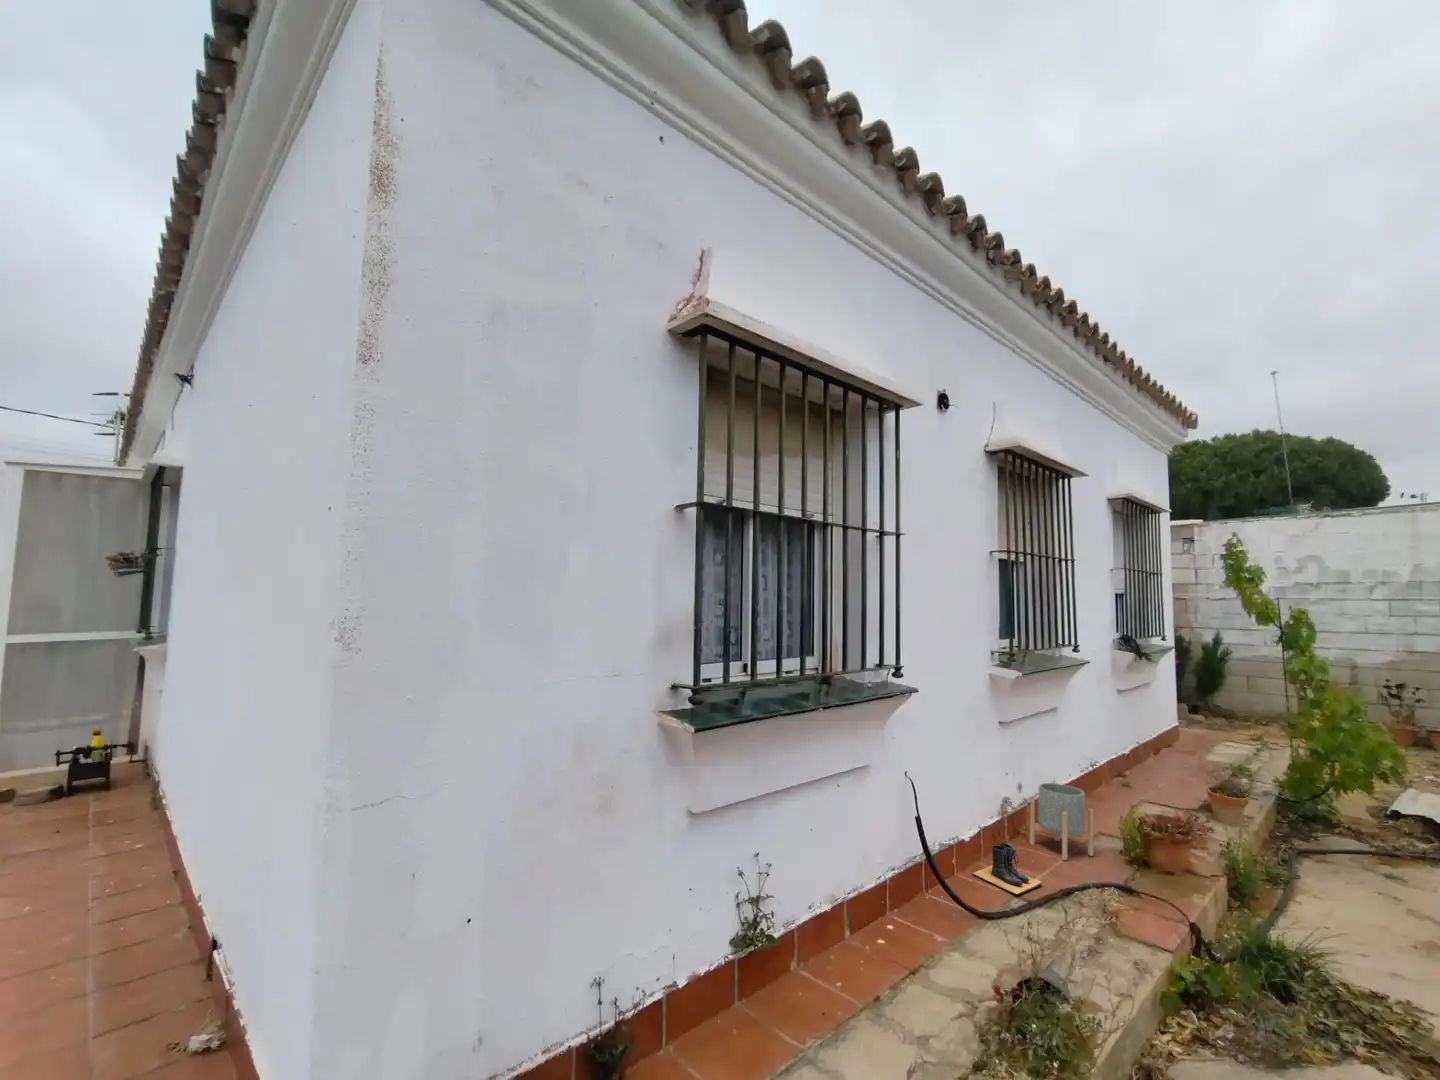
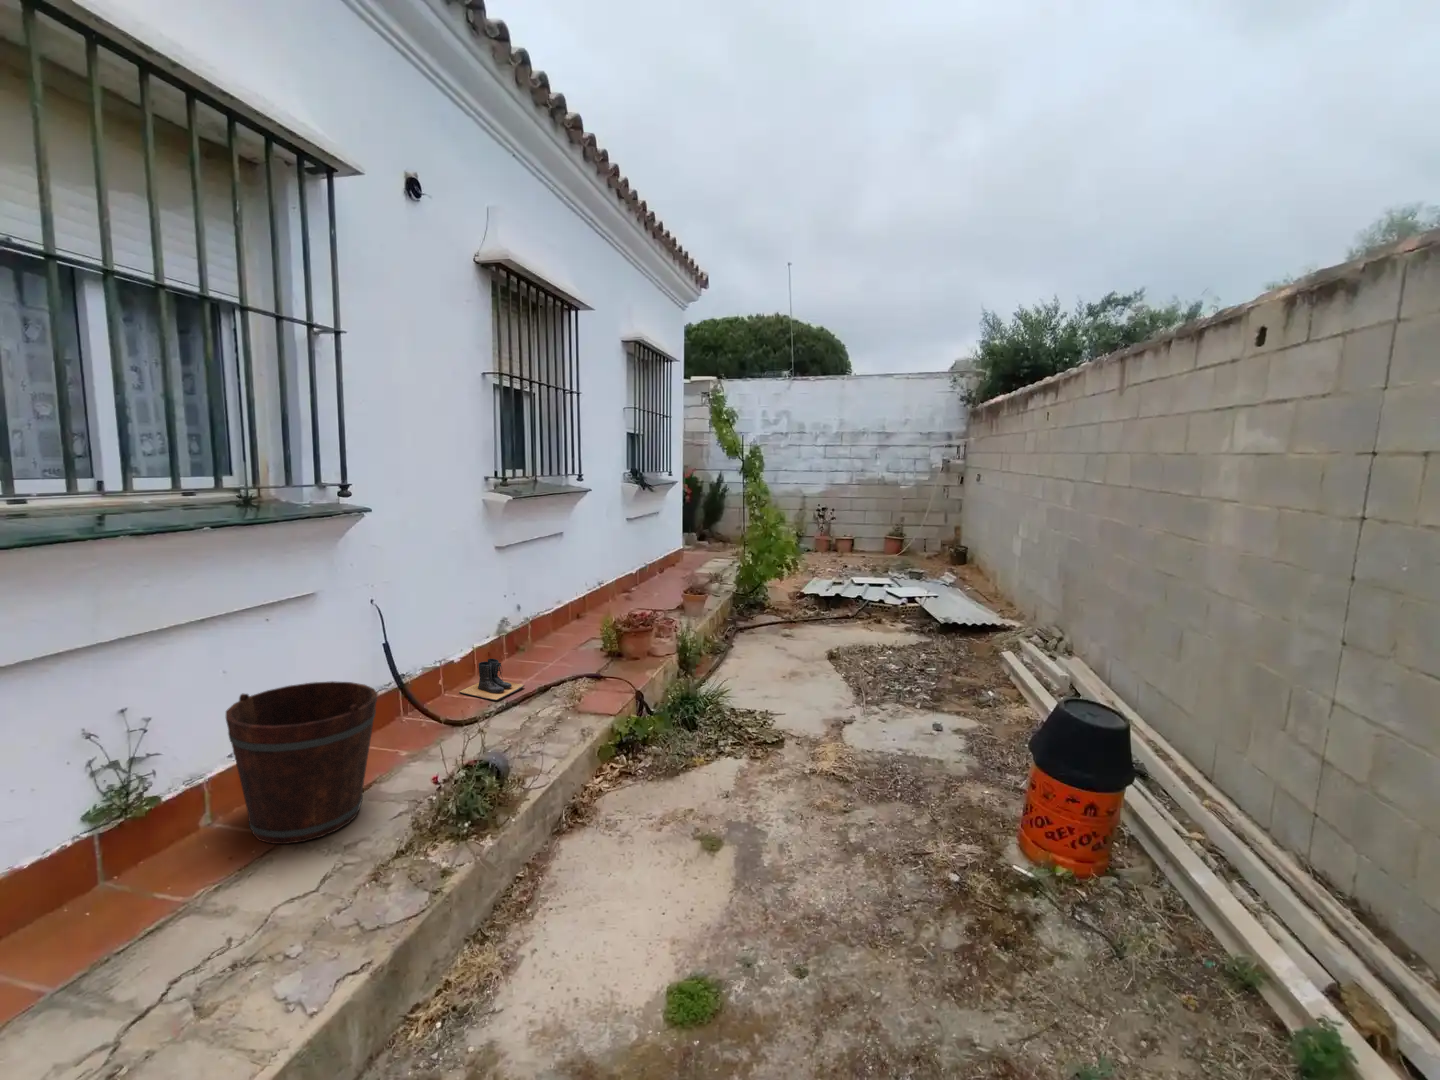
planter: present [1030,783,1093,860] -> none [527,601,581,664]
bucket: none [824,847,944,1016] -> present [226,681,377,844]

